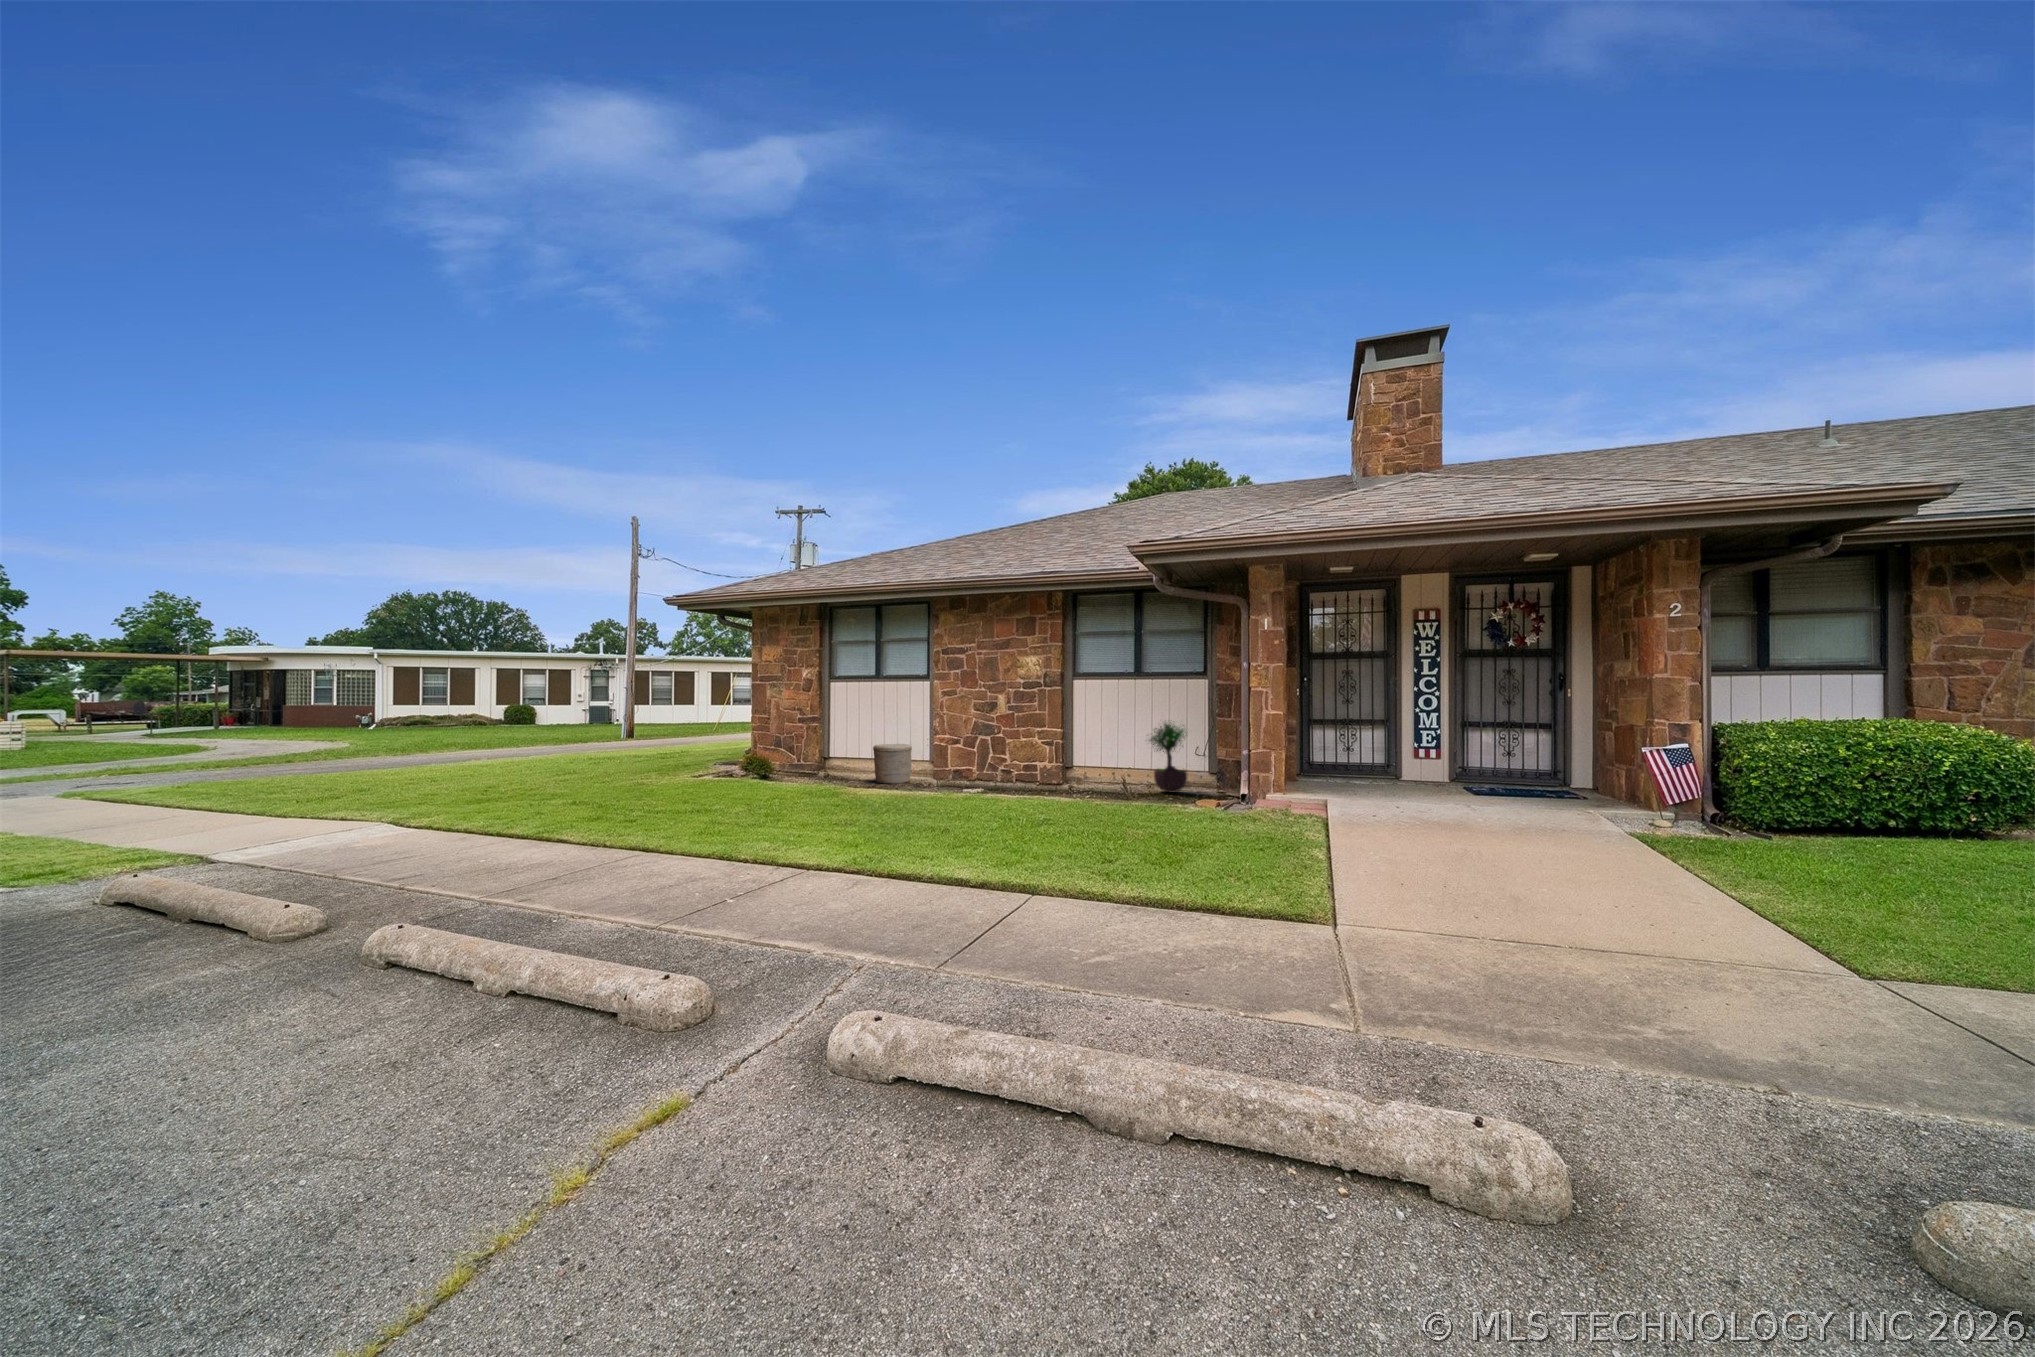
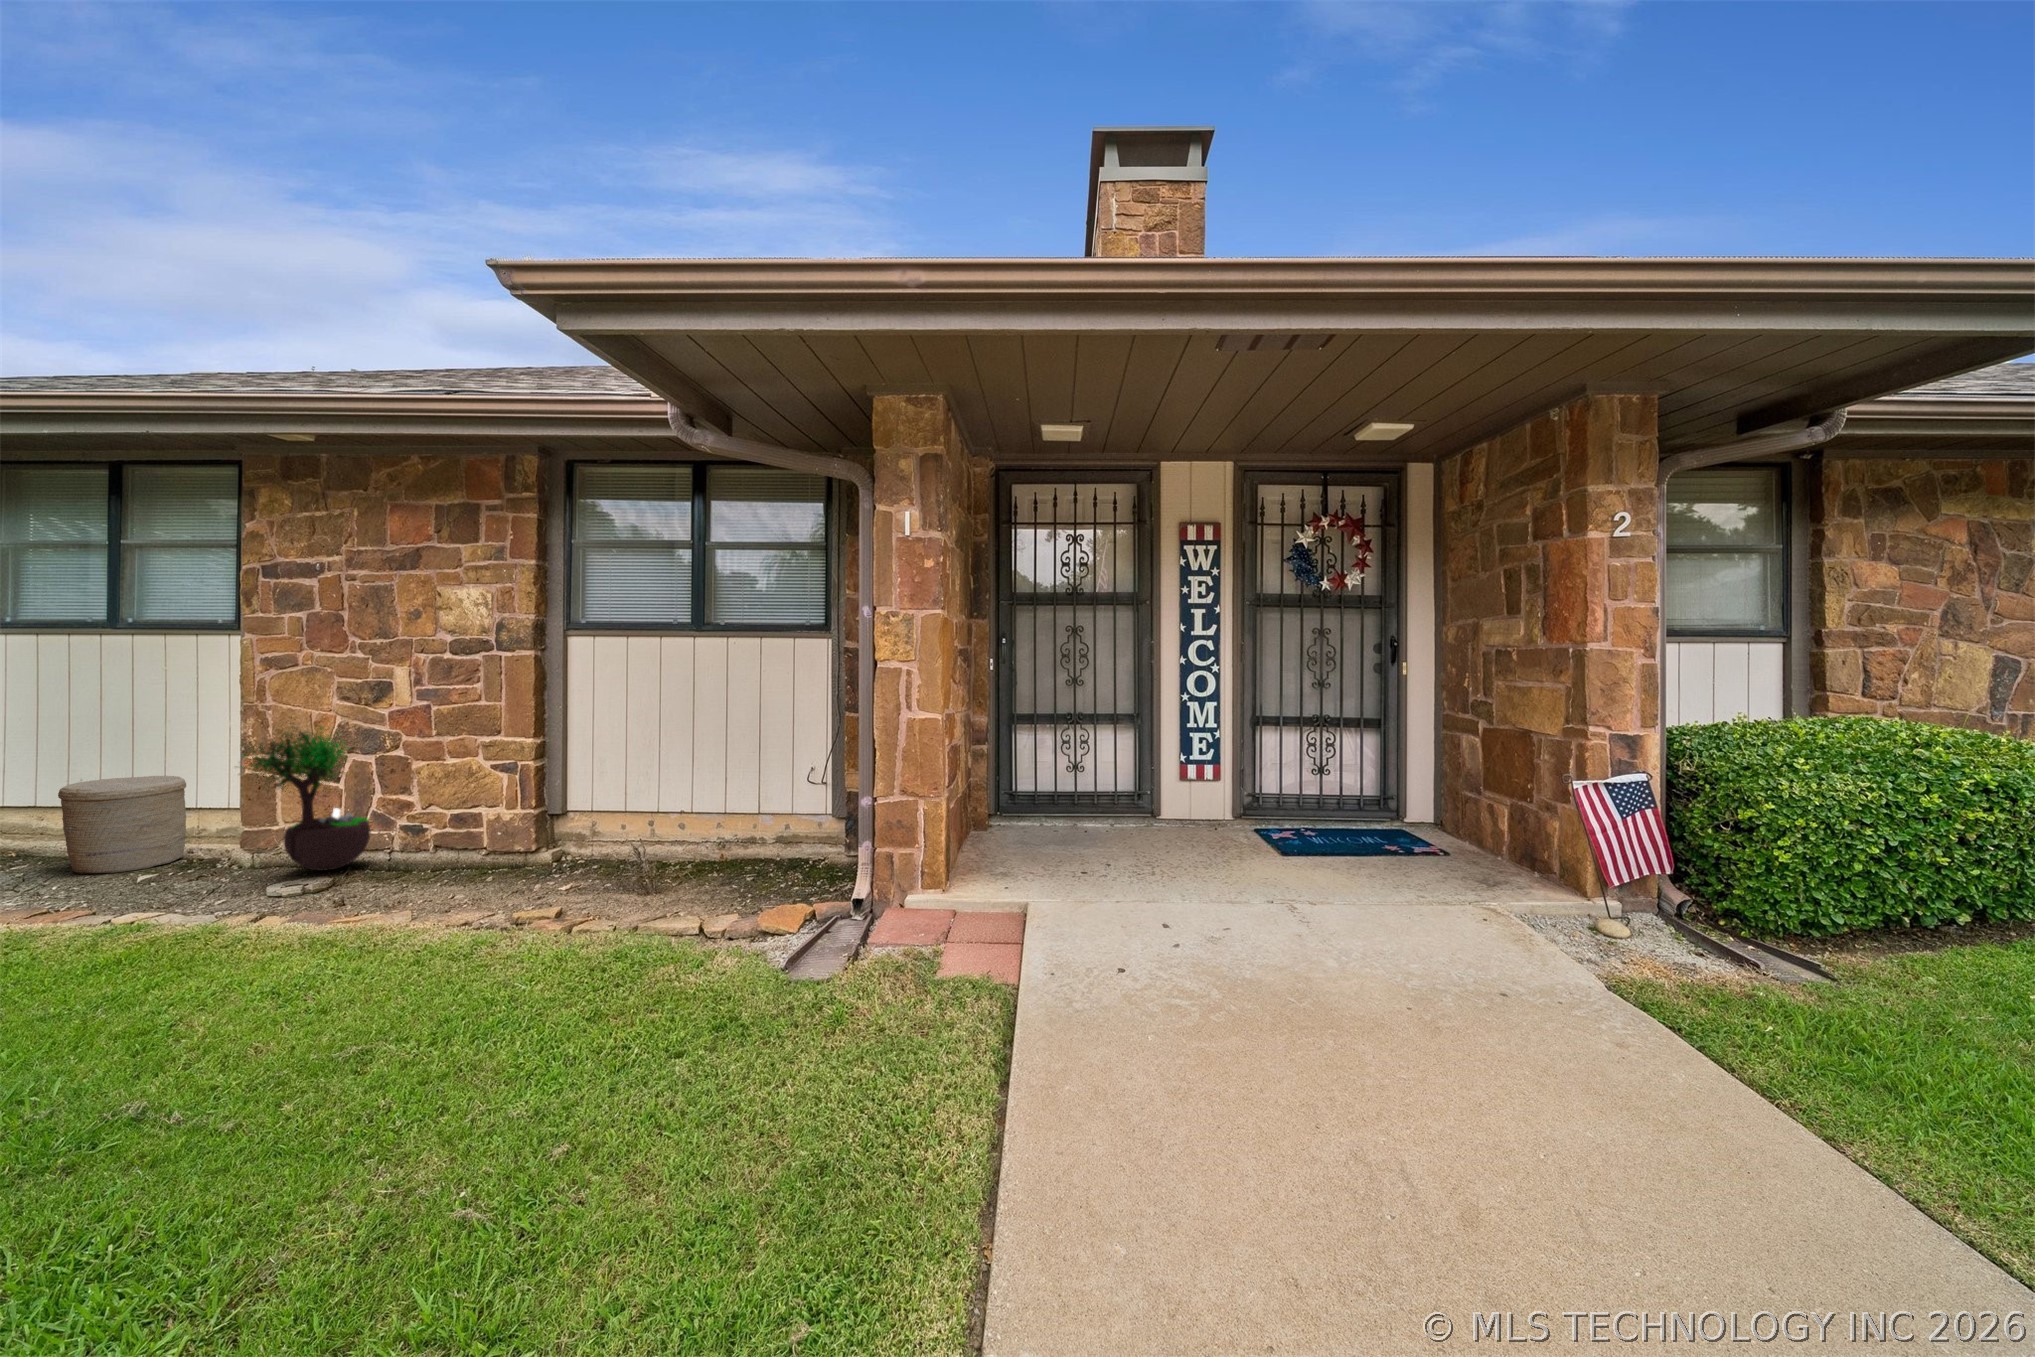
potted tree: present [1149,722,1188,793] -> present [242,725,370,870]

